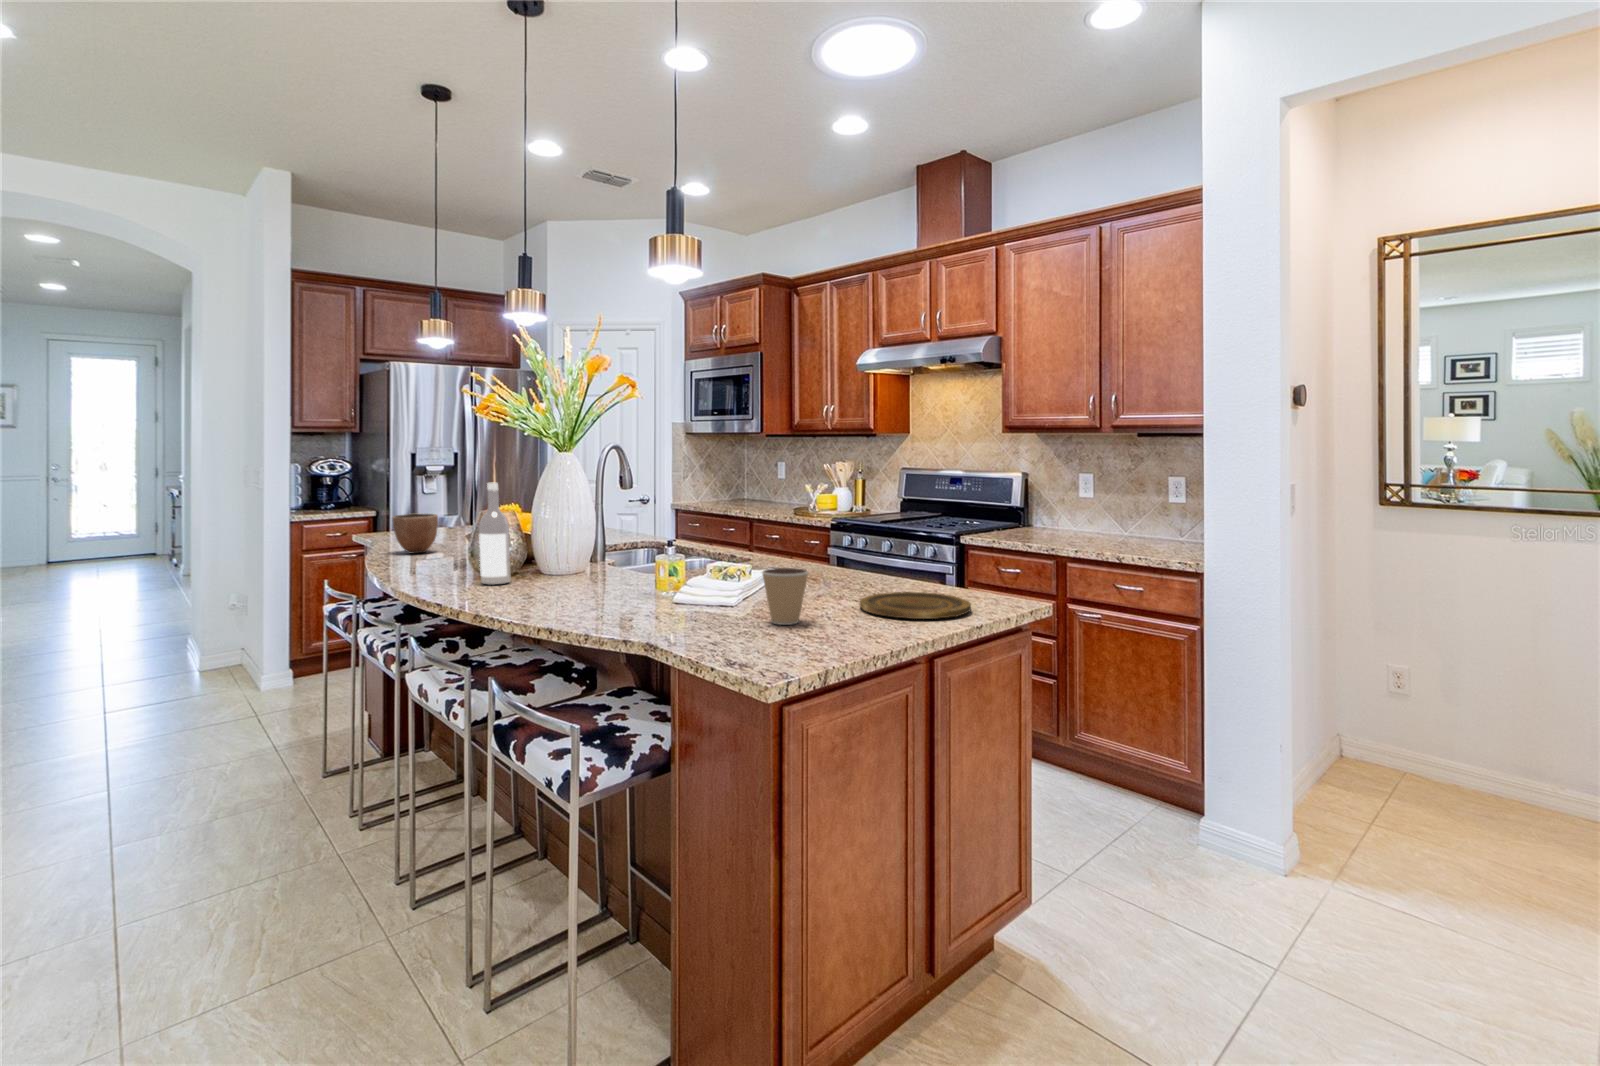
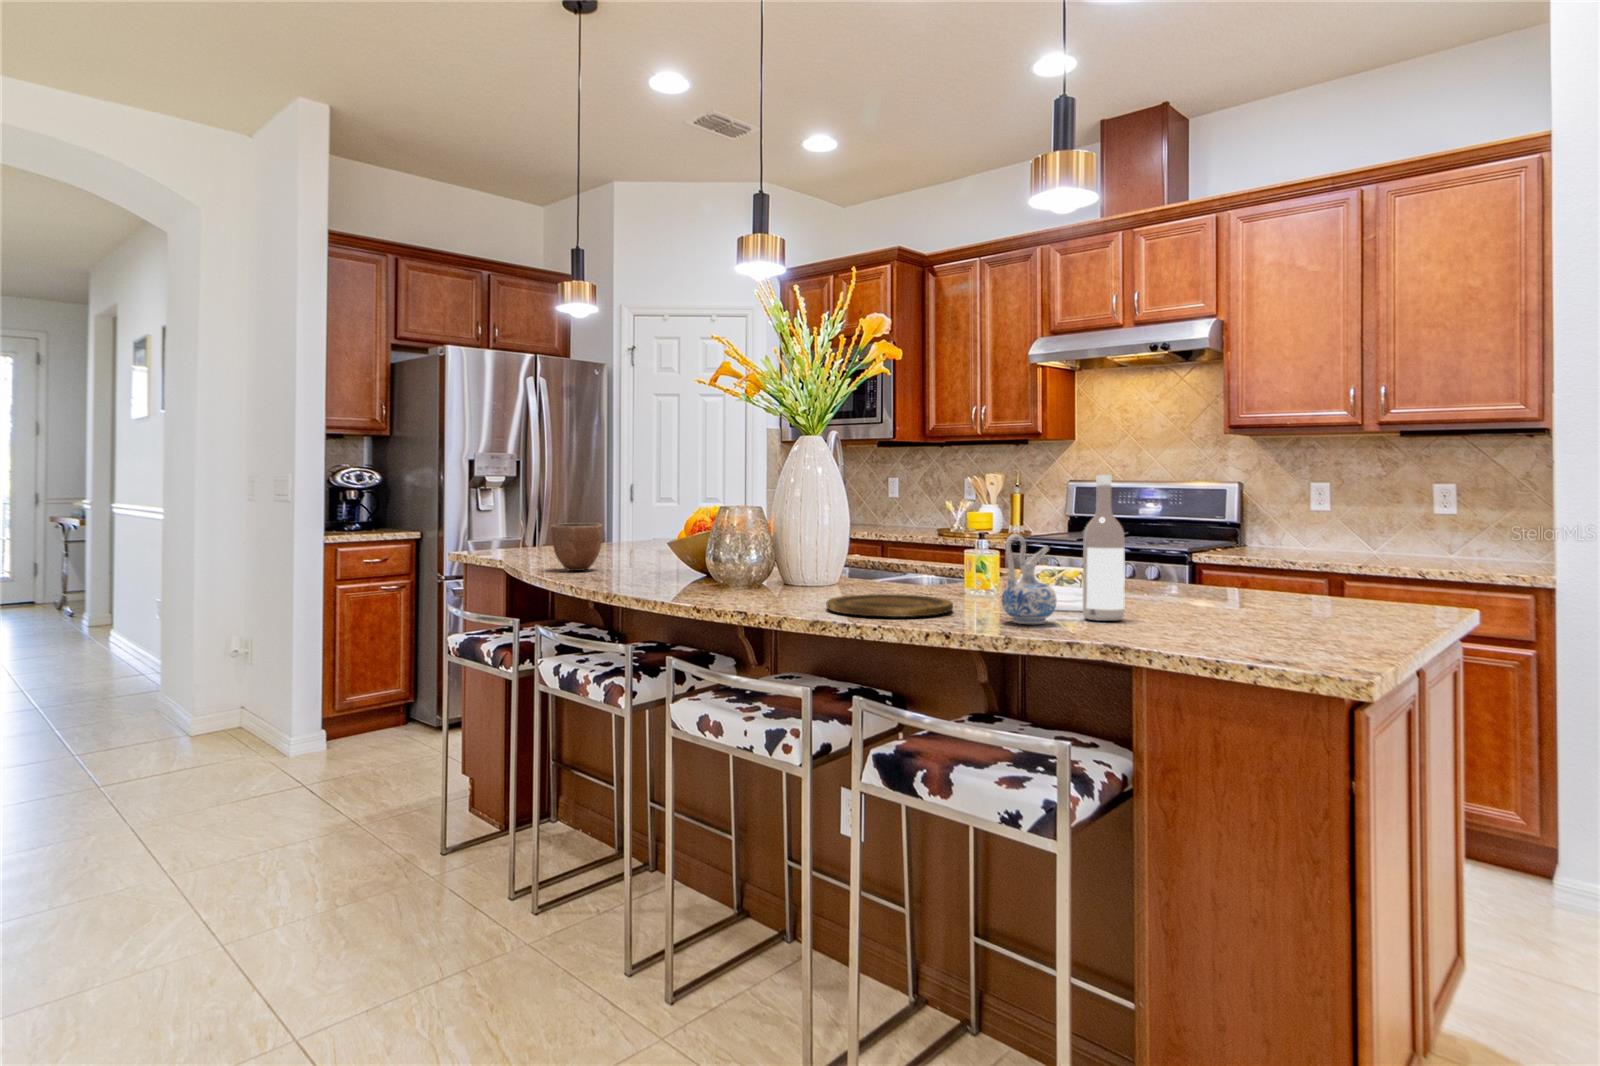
wine bottle: present [479,483,510,585] -> present [1083,475,1125,621]
ceramic pitcher: none [623,542,670,618] -> present [1002,534,1057,624]
coffee cup: present [762,568,808,625] -> none [1174,564,1234,629]
plate: present [860,592,971,619] -> present [826,594,953,617]

